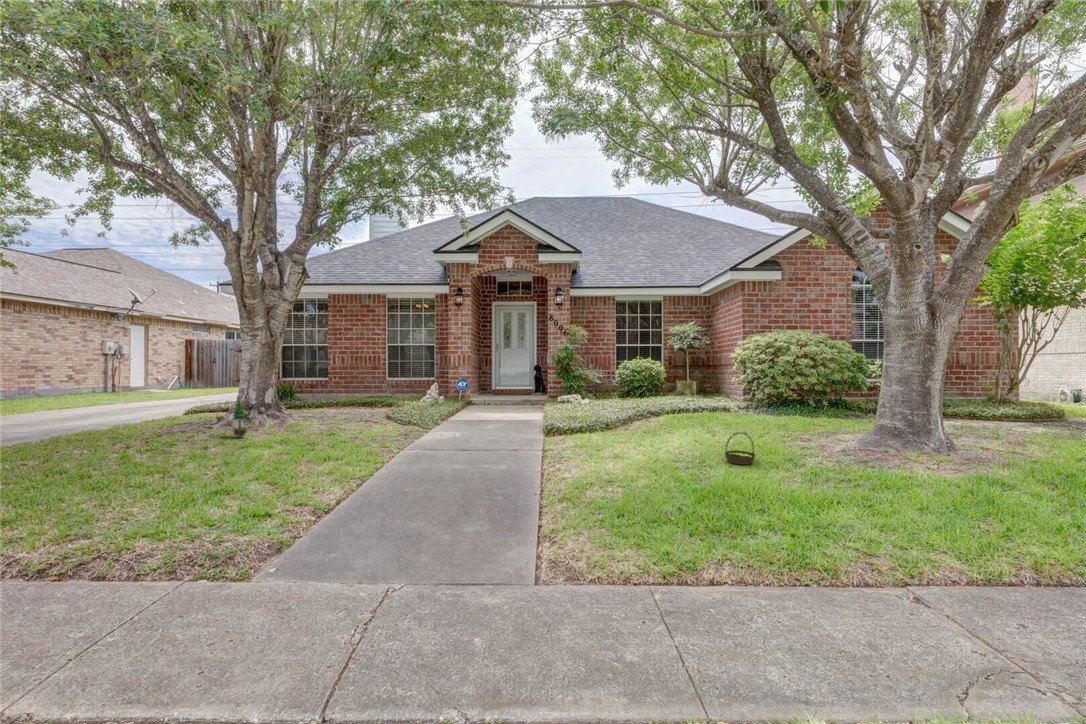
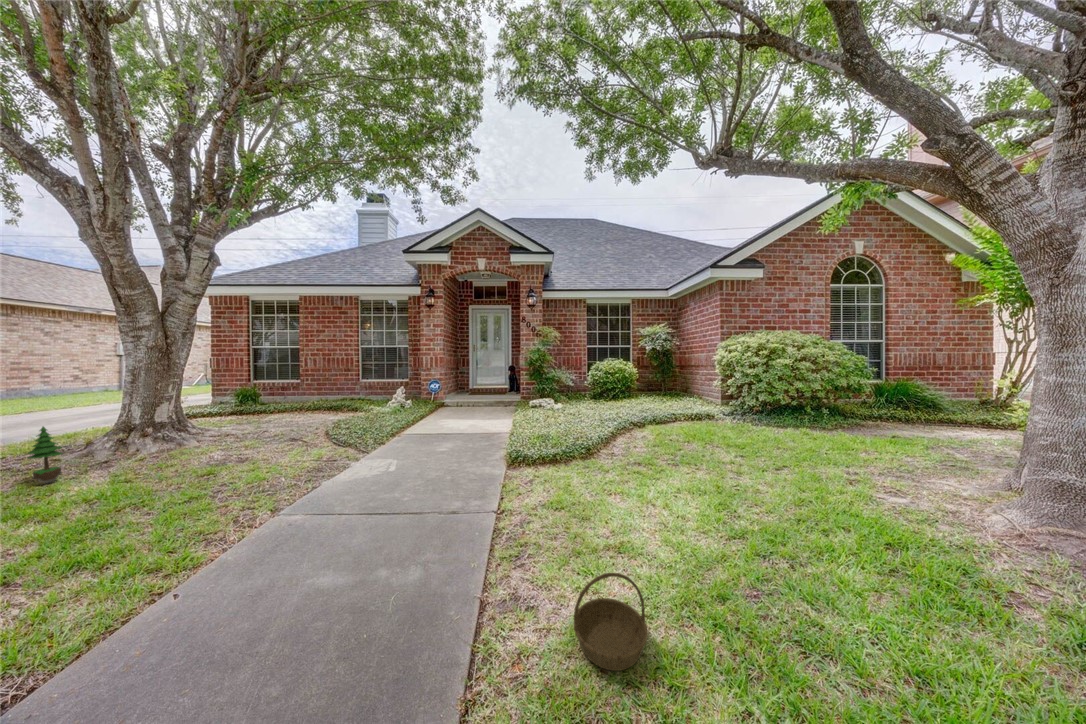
basket: present [725,432,755,465] -> present [574,573,648,671]

